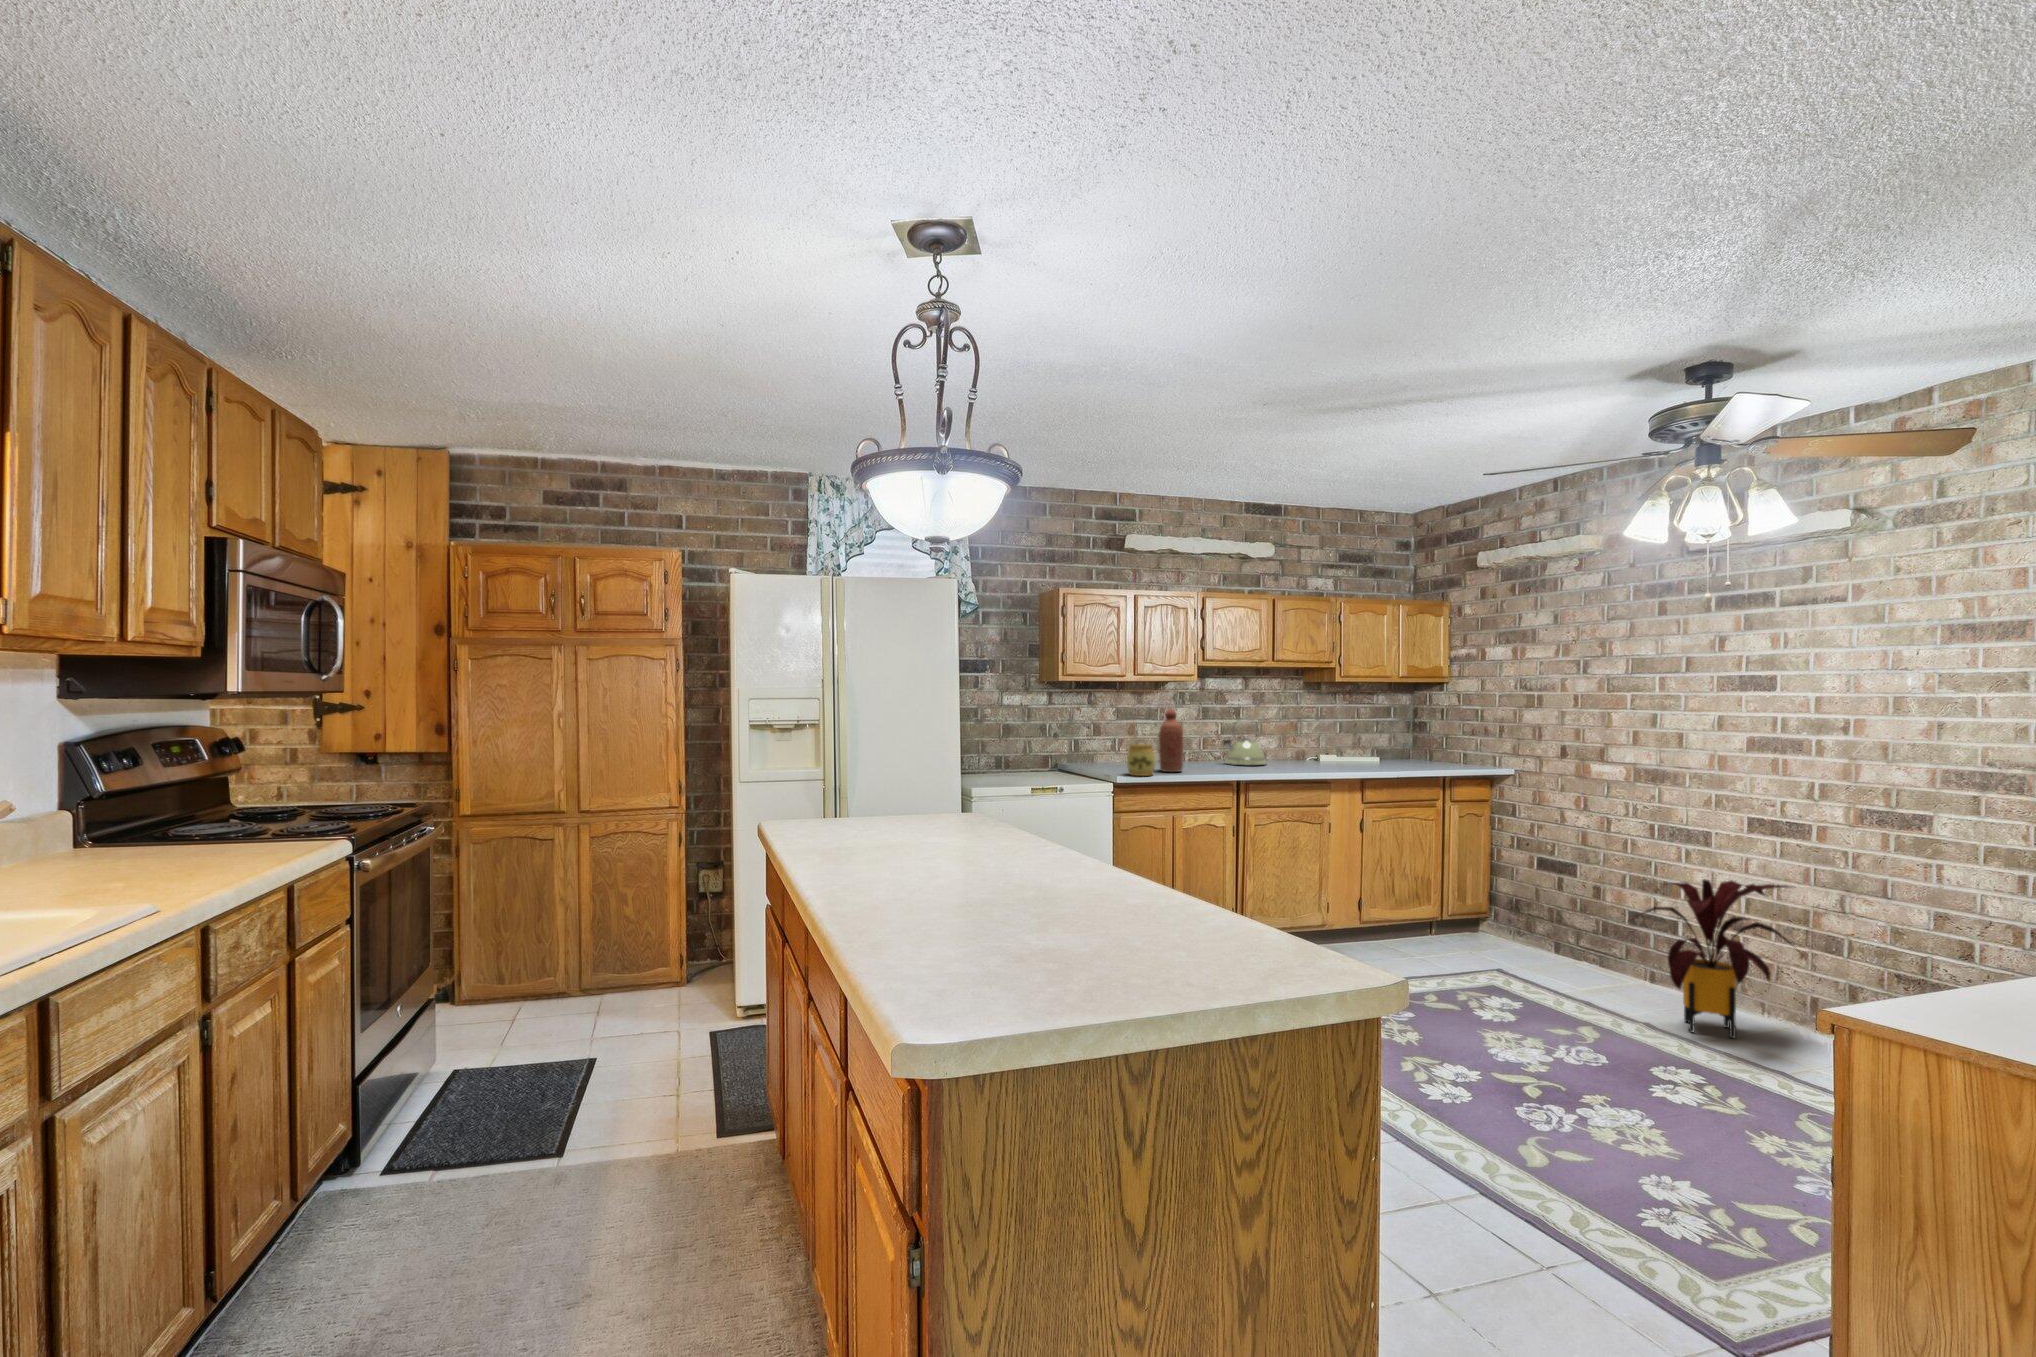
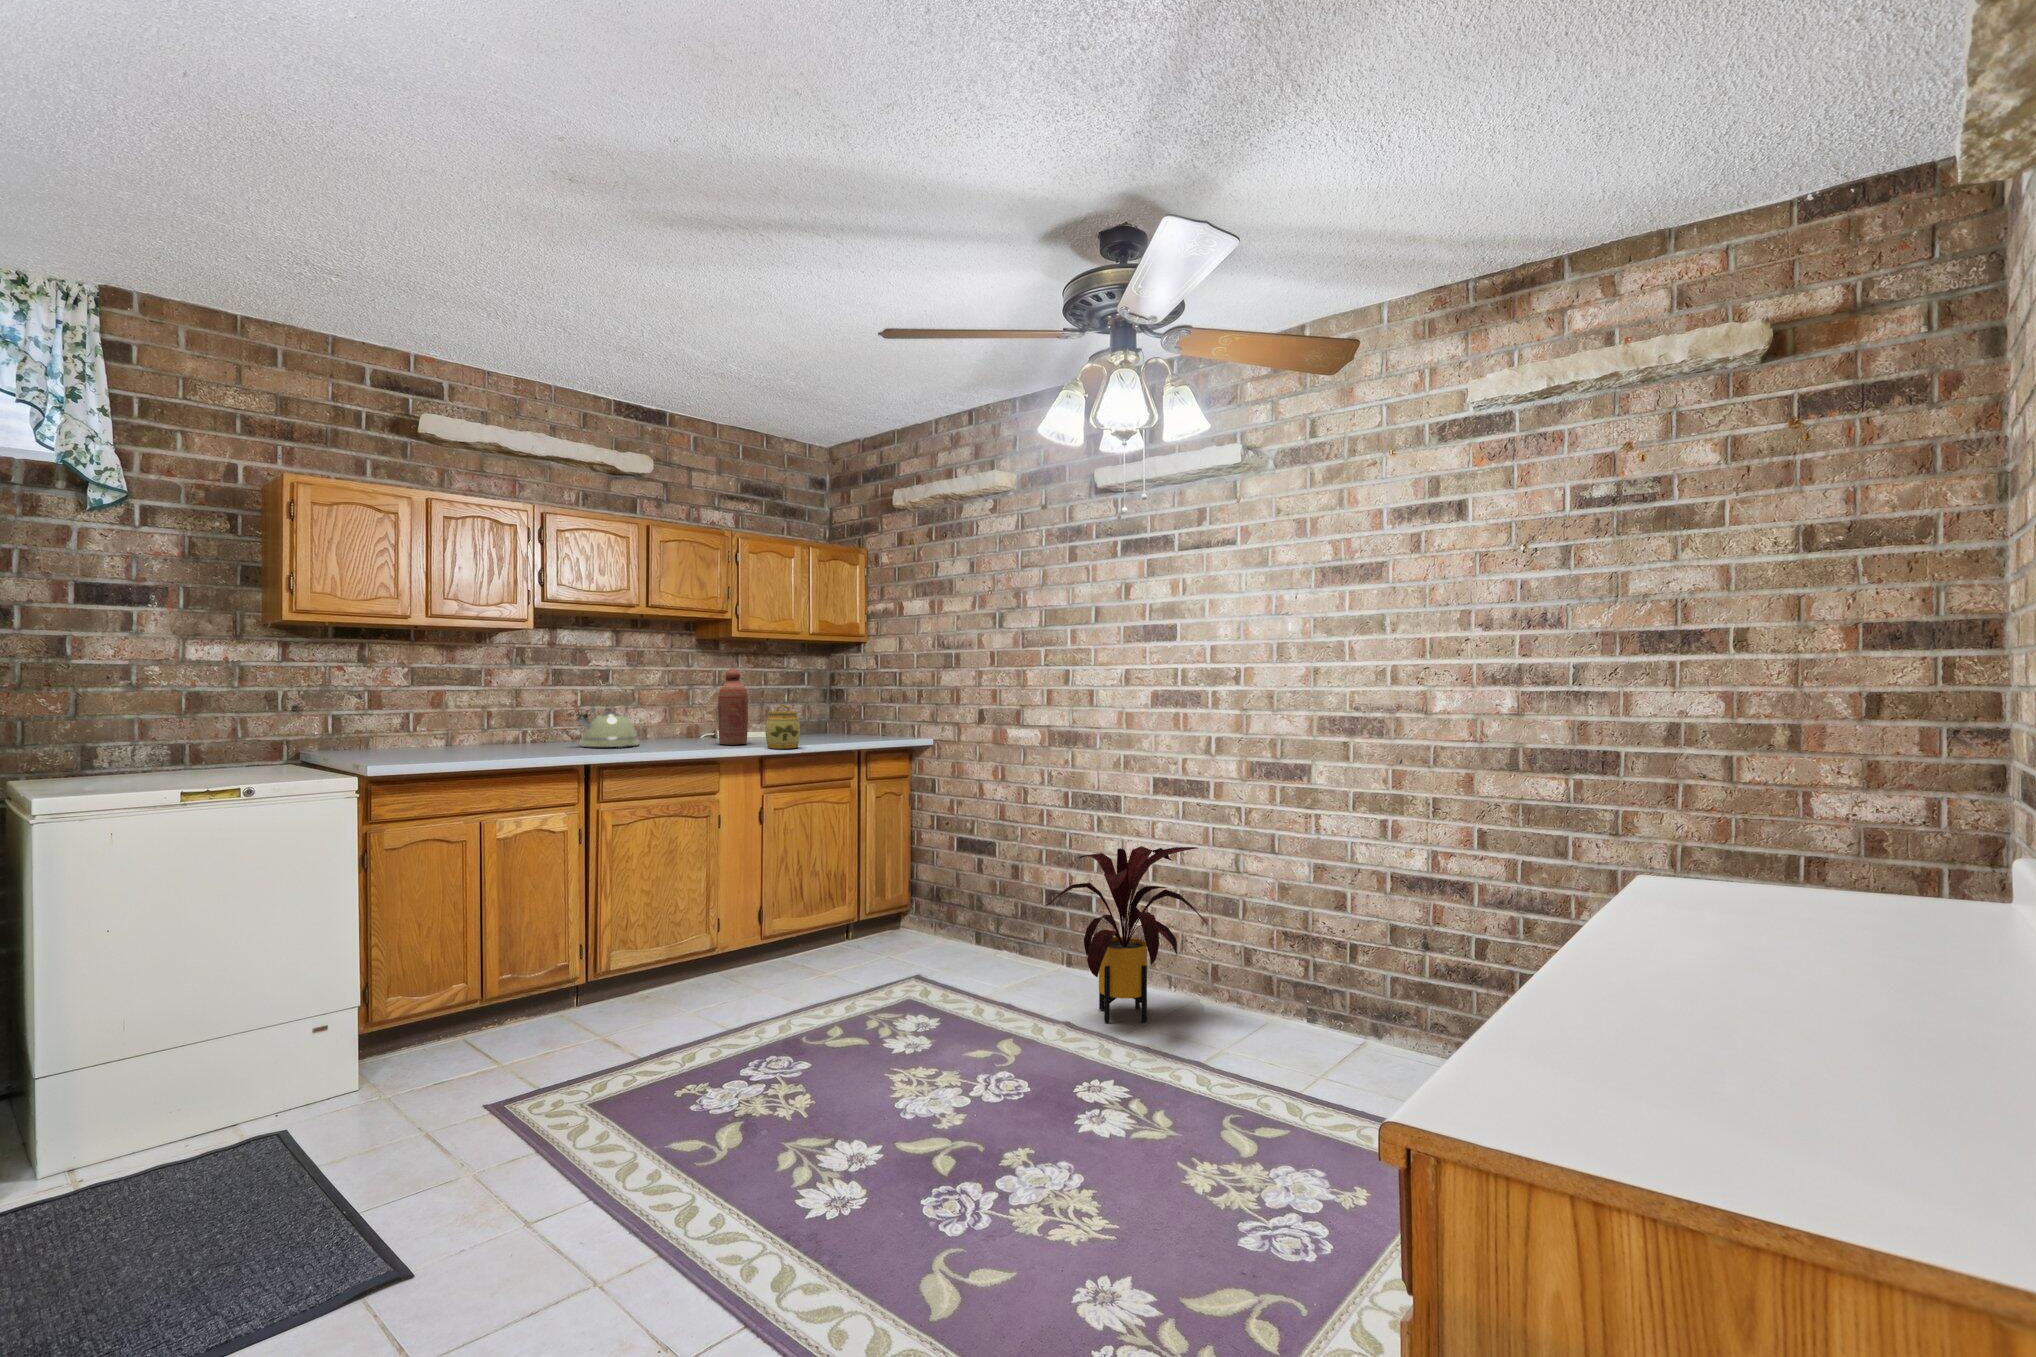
bottle: present [1159,708,1183,772] -> present [718,668,748,745]
jar: present [1127,743,1155,776] -> present [765,704,800,749]

